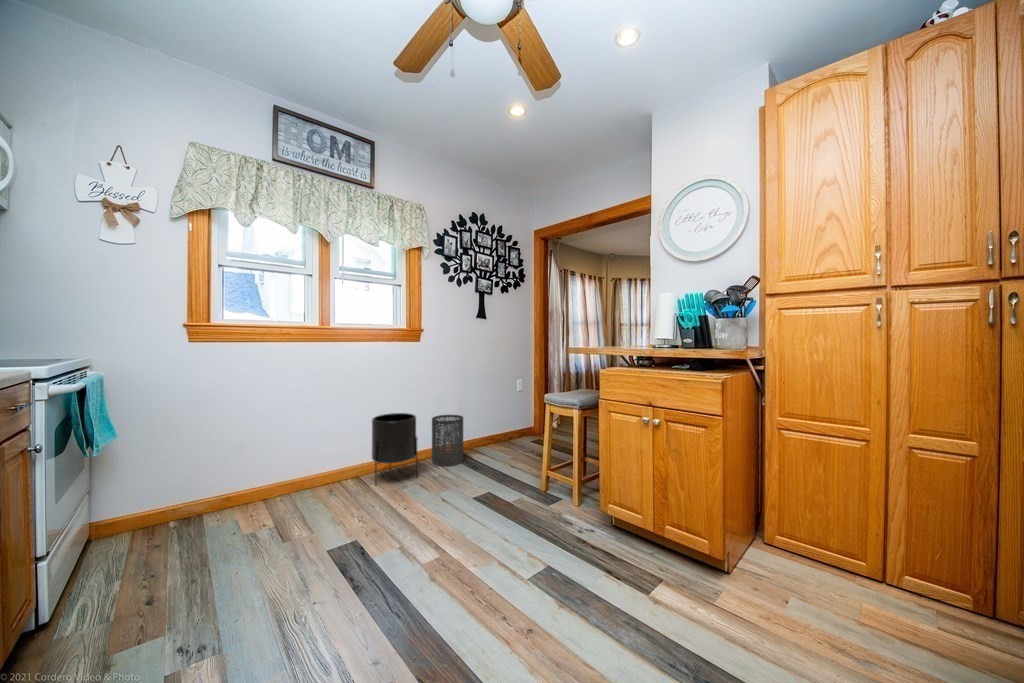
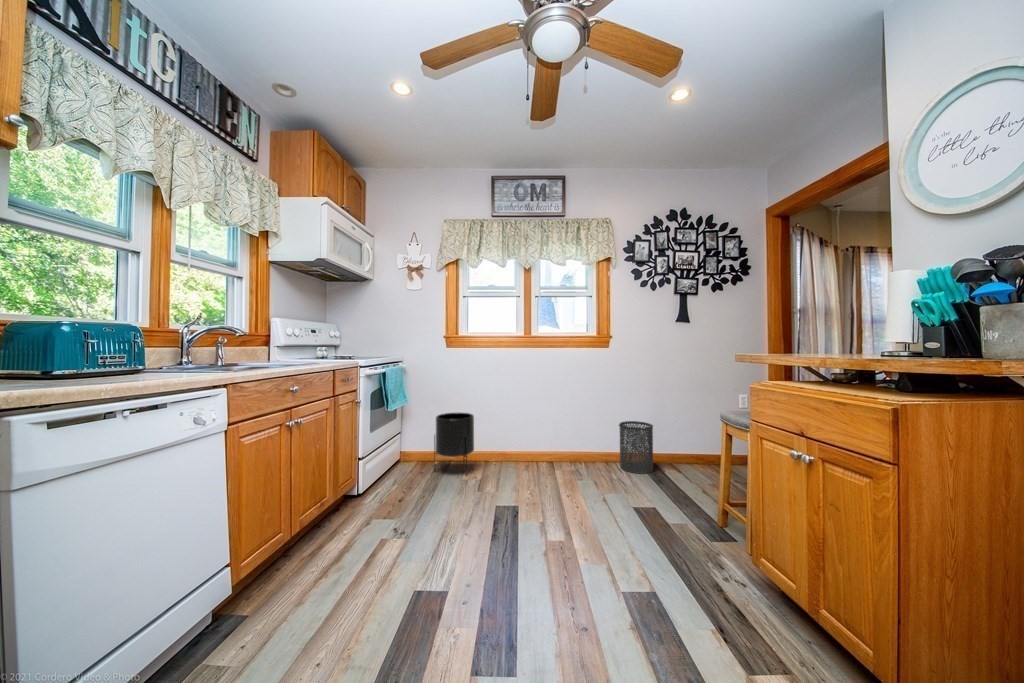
planter: present [372,413,417,485] -> present [434,413,474,475]

